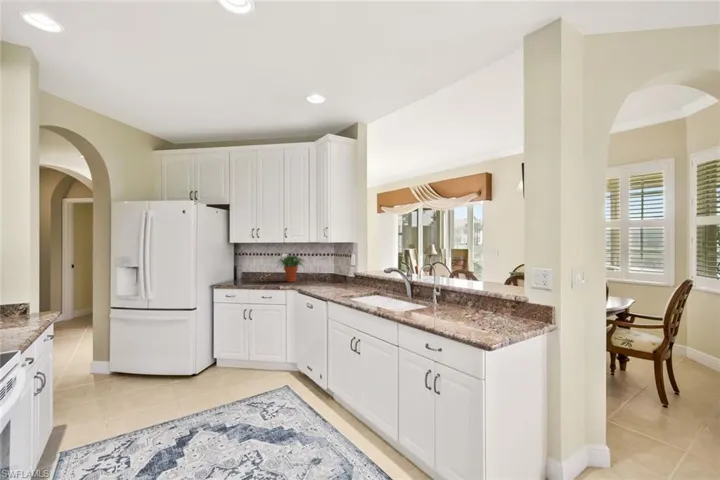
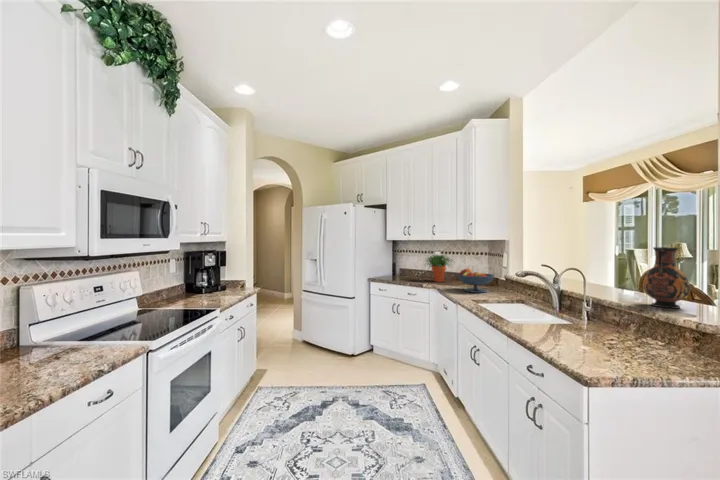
vase: none [468,248,493,289] -> present [643,247,690,308]
fruit bowl: none [317,267,350,289] -> present [458,269,494,293]

